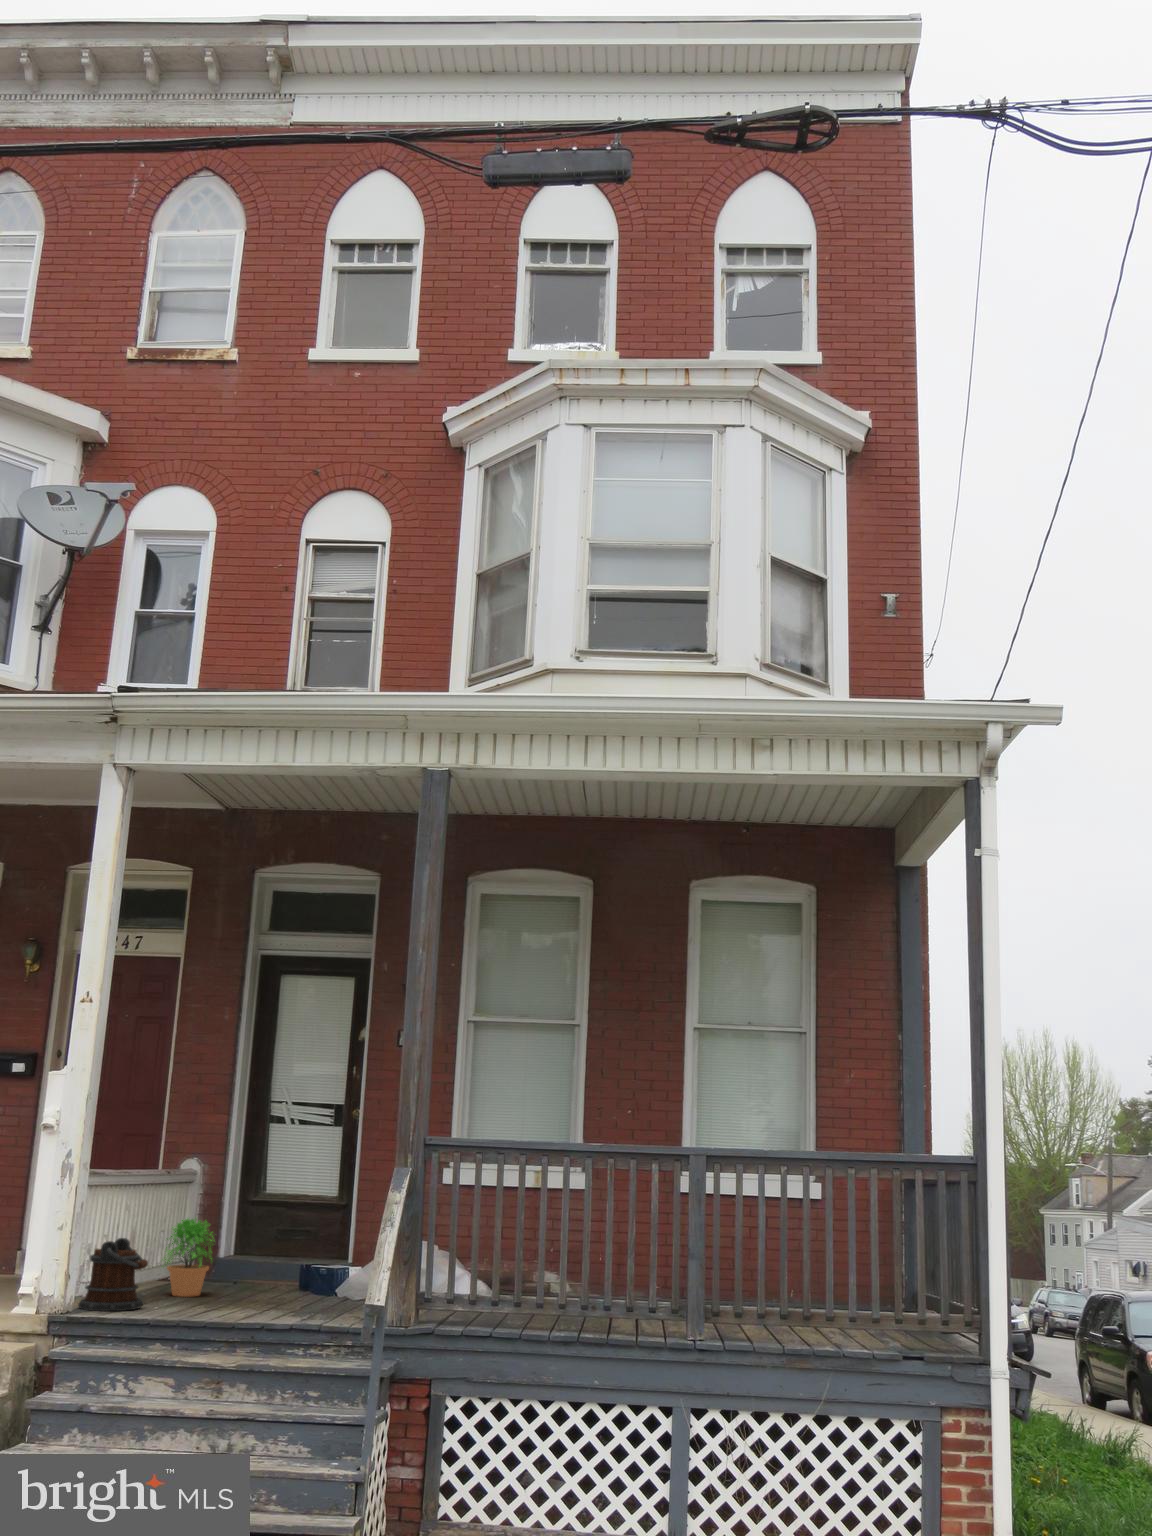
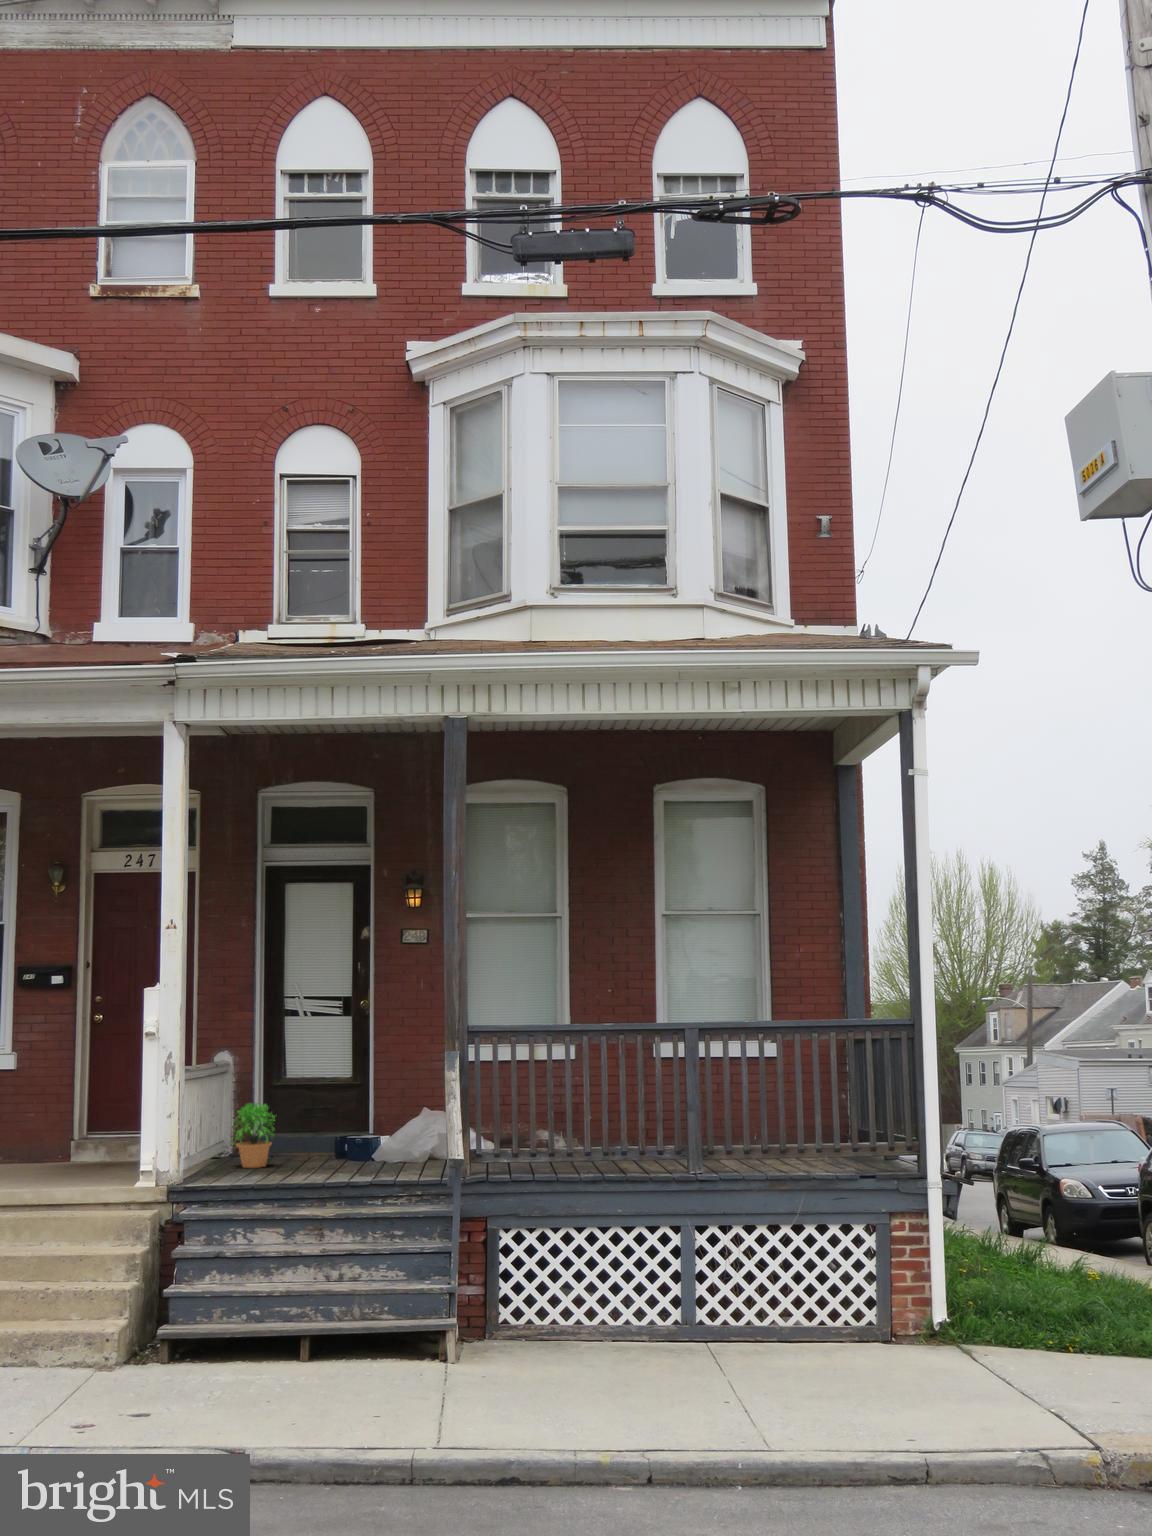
bucket: present [78,1238,148,1311] -> none [183,1122,236,1182]

